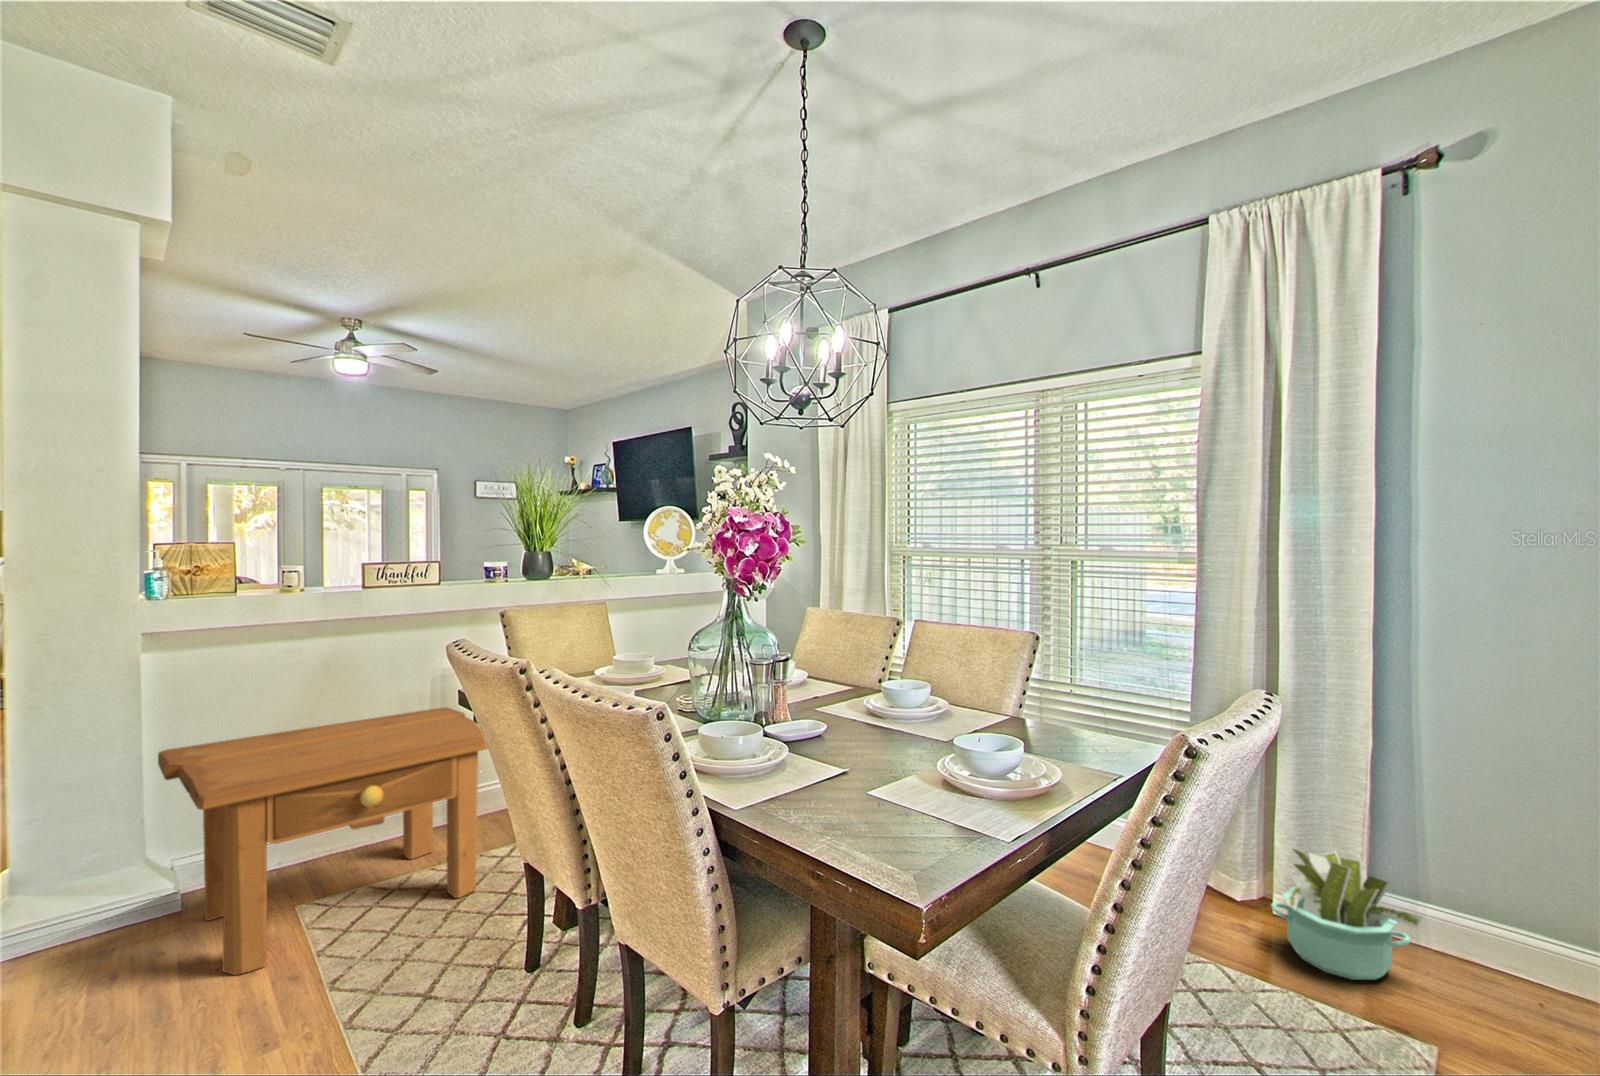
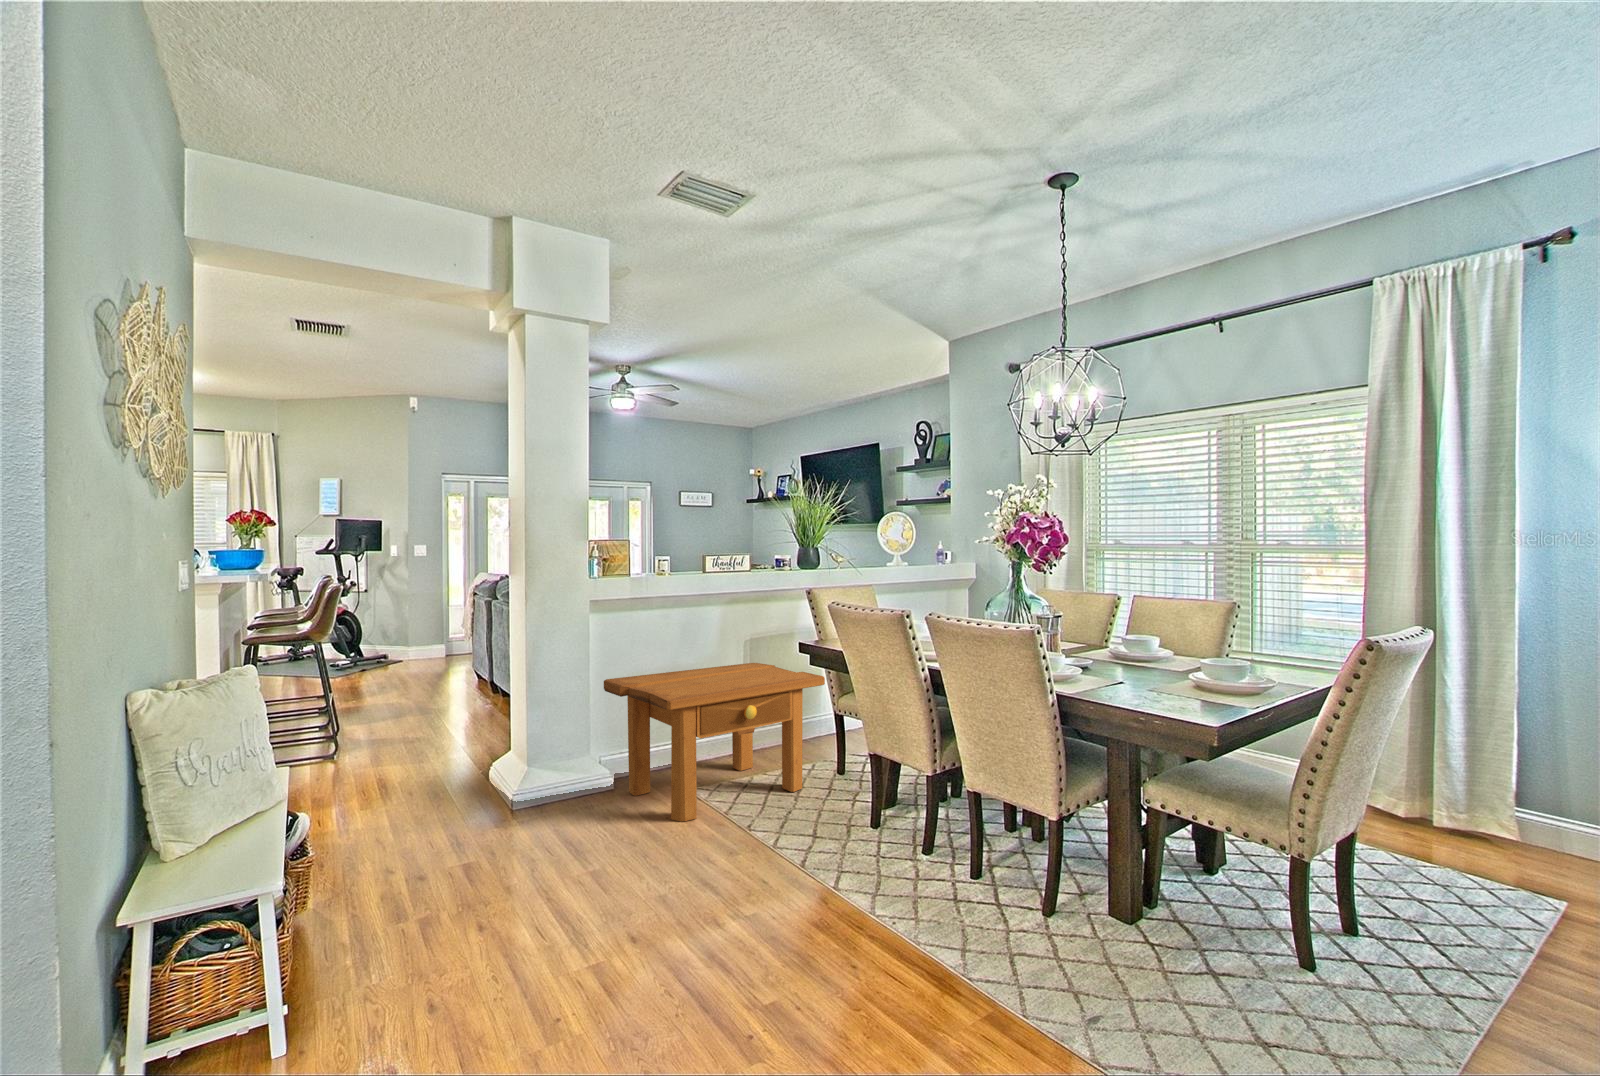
decorative plant: present [1271,849,1423,980] -> none [1431,772,1558,866]

